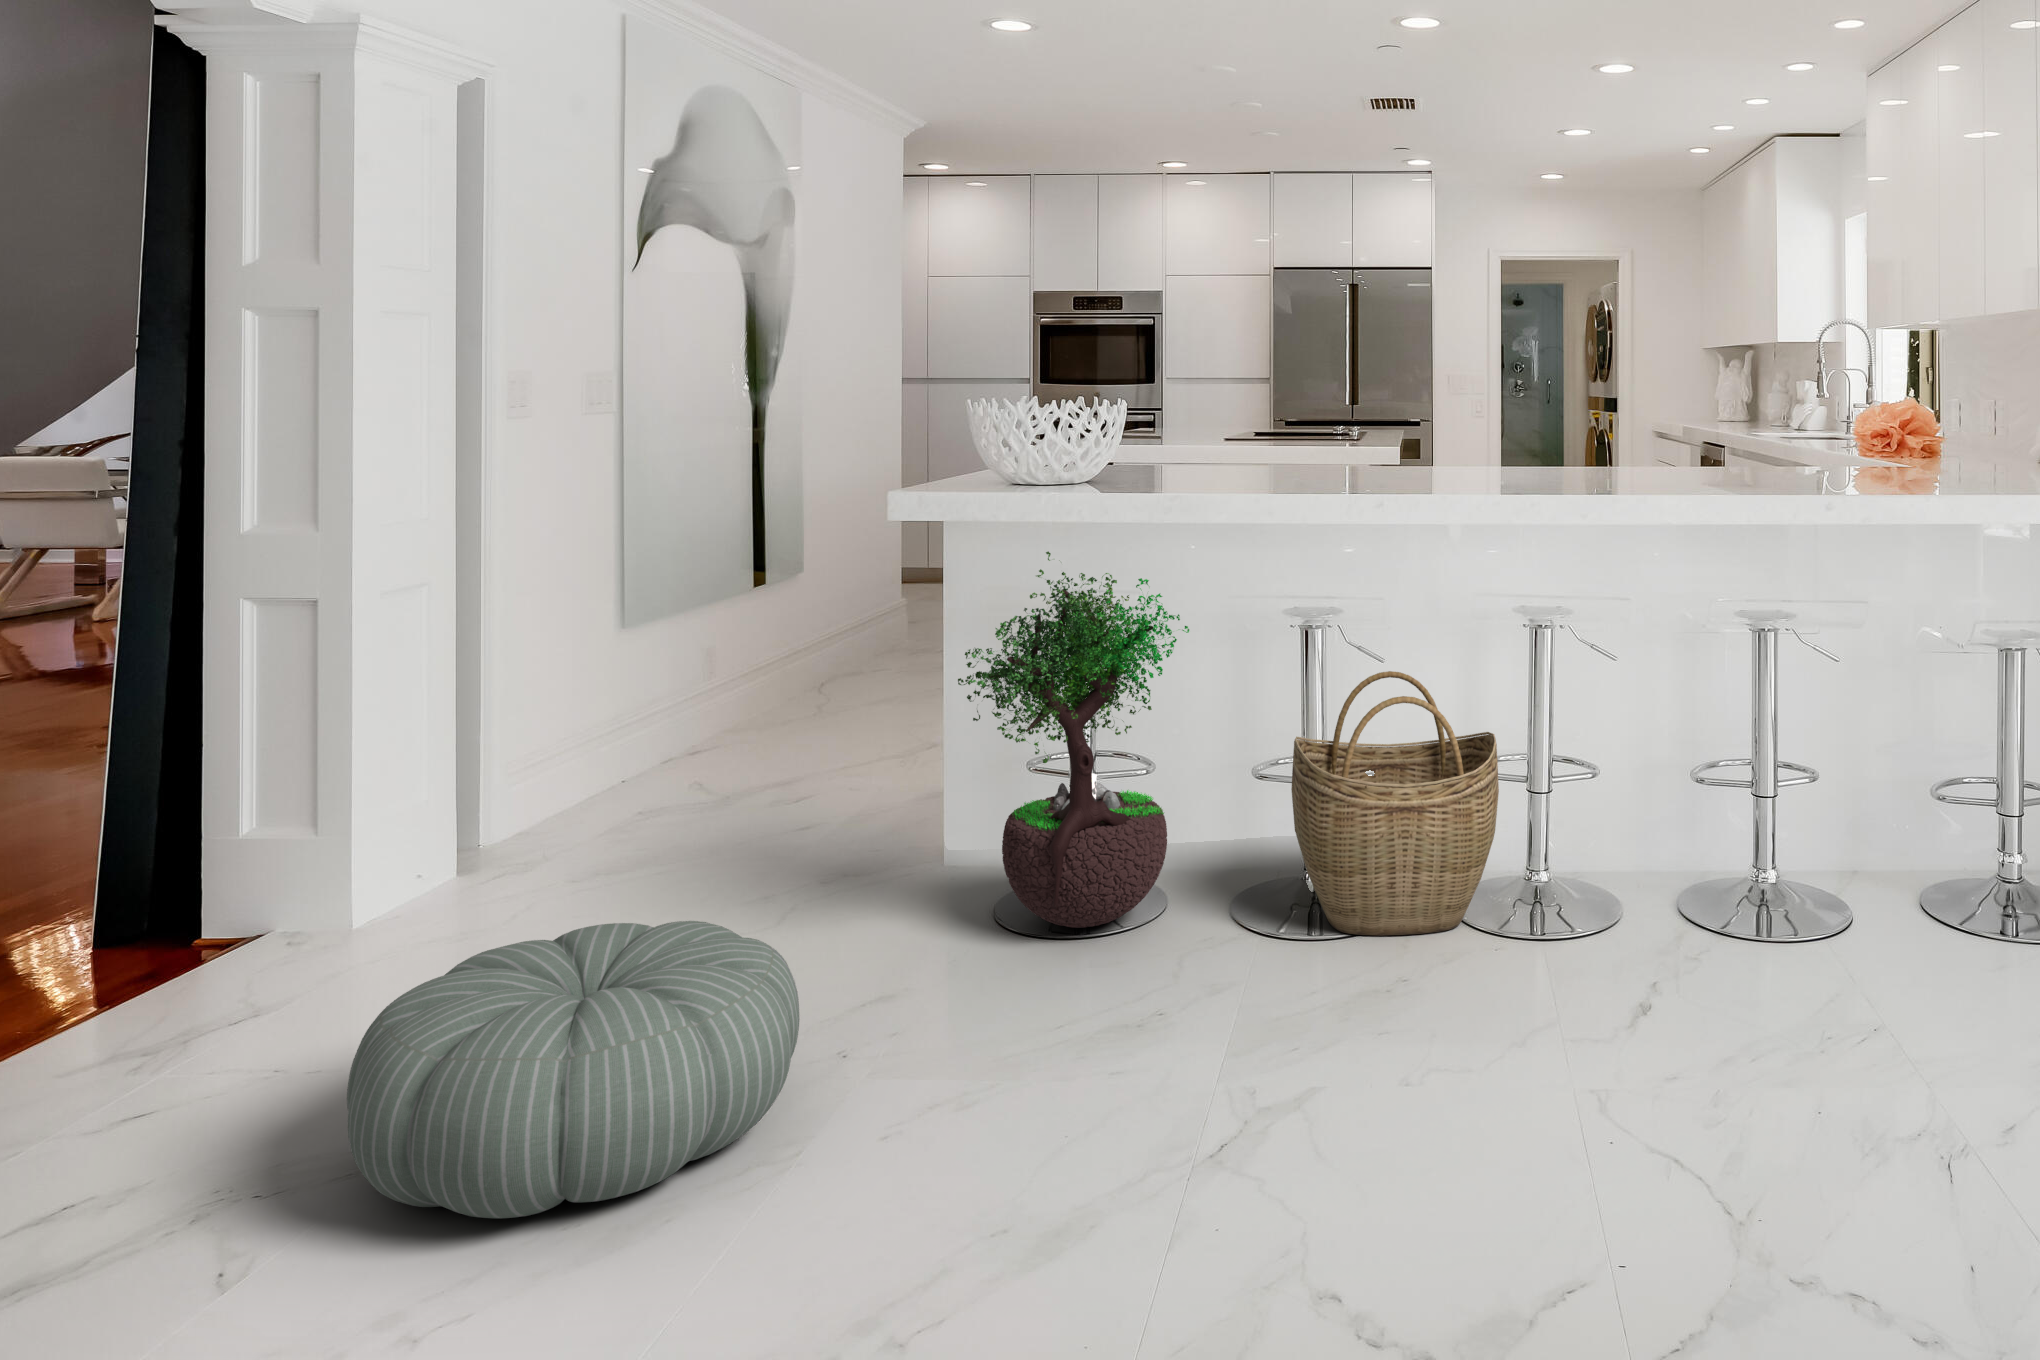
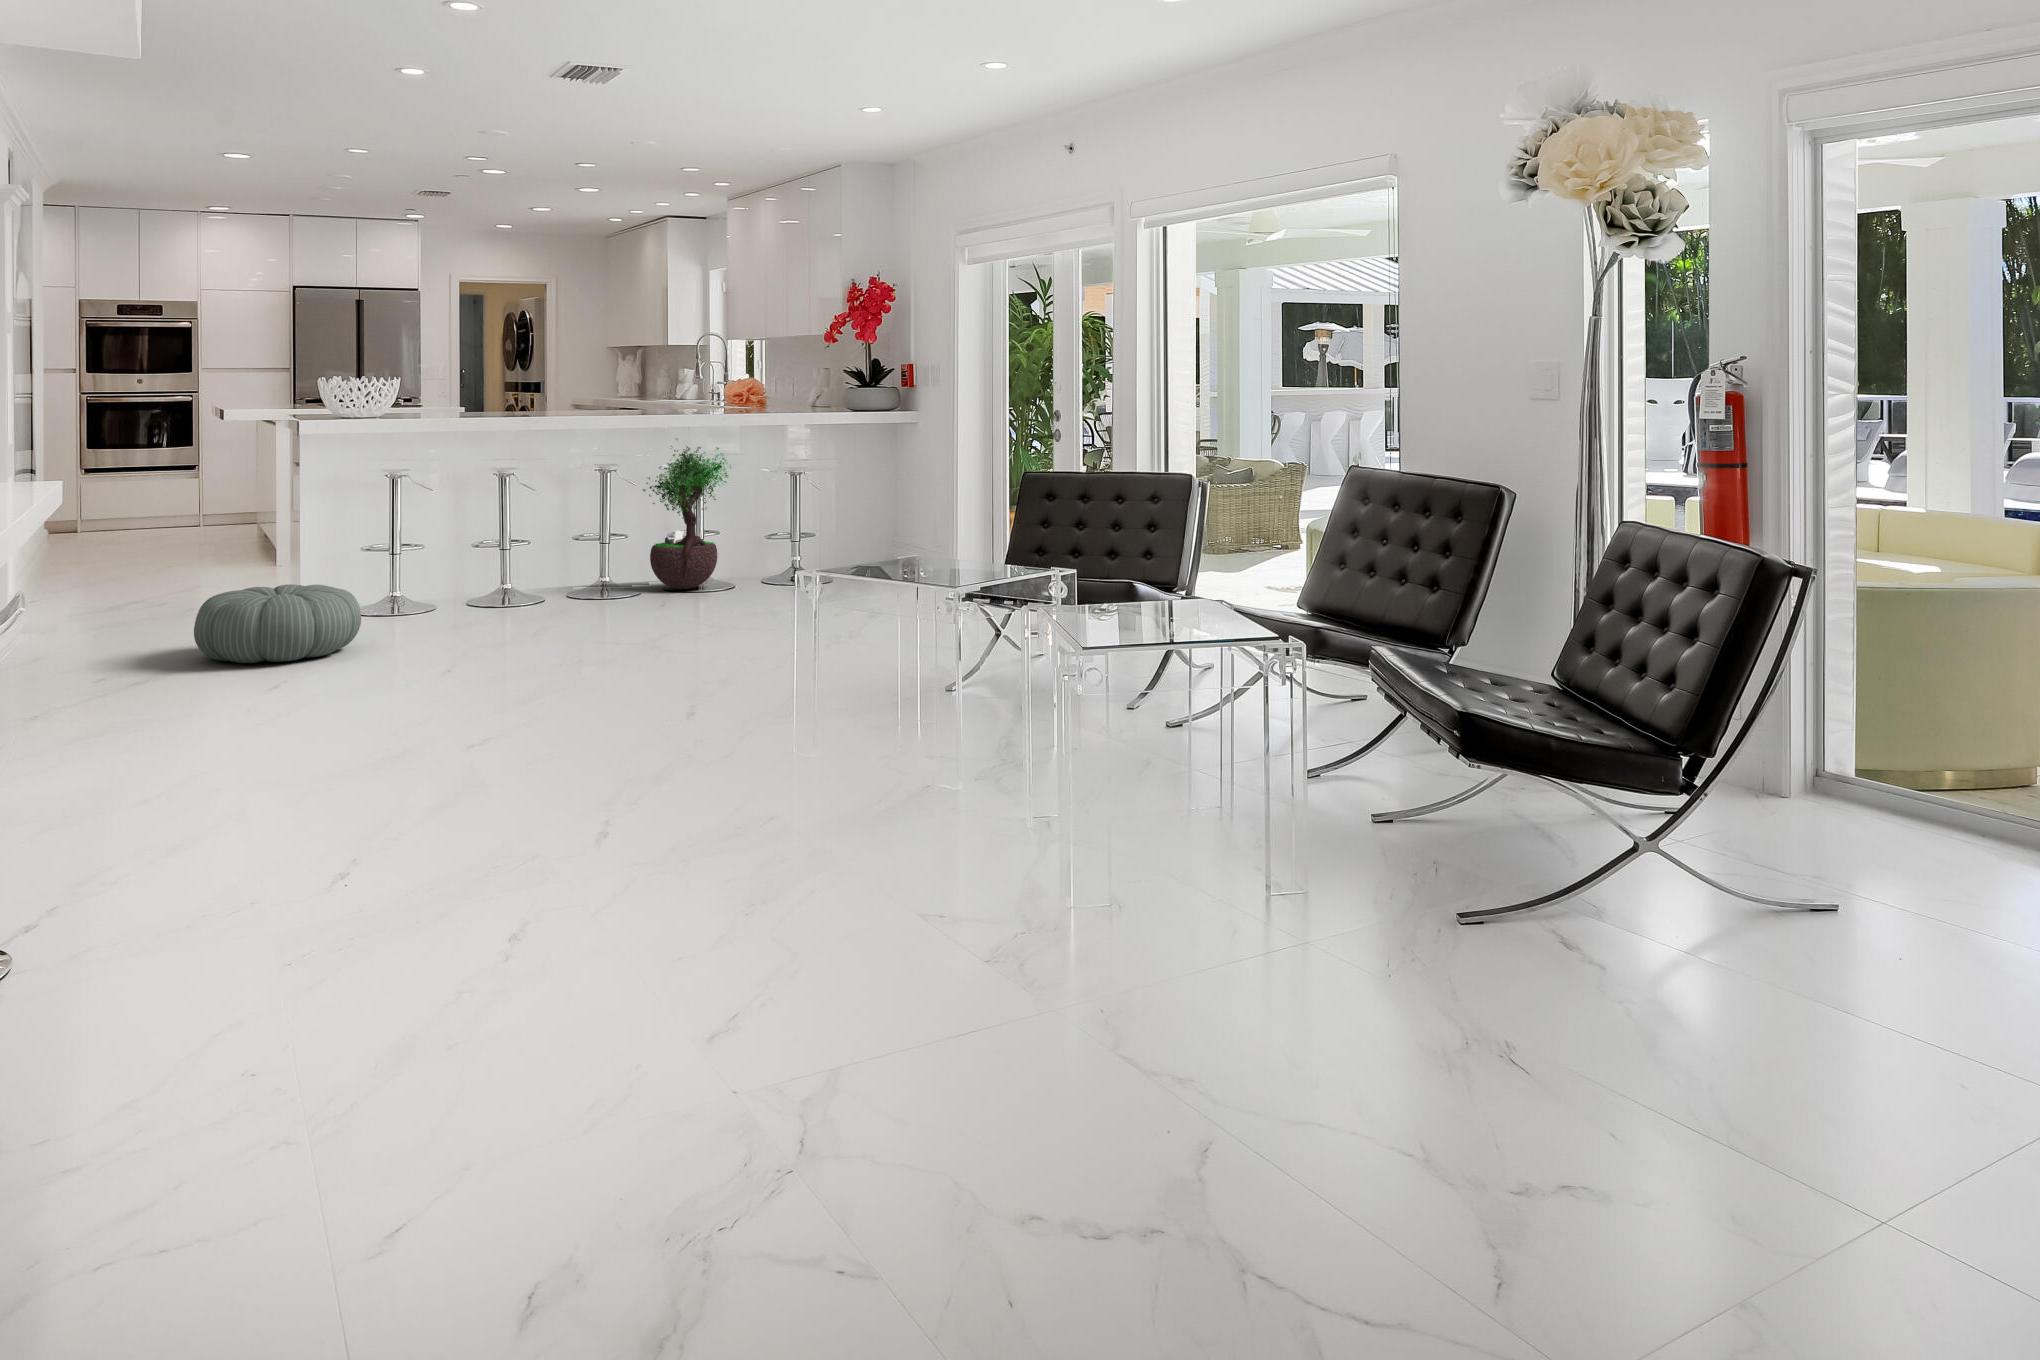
potted tree: present [958,552,1189,928] -> present [643,438,731,589]
woven basket: present [1291,671,1499,935] -> none [491,498,586,604]

